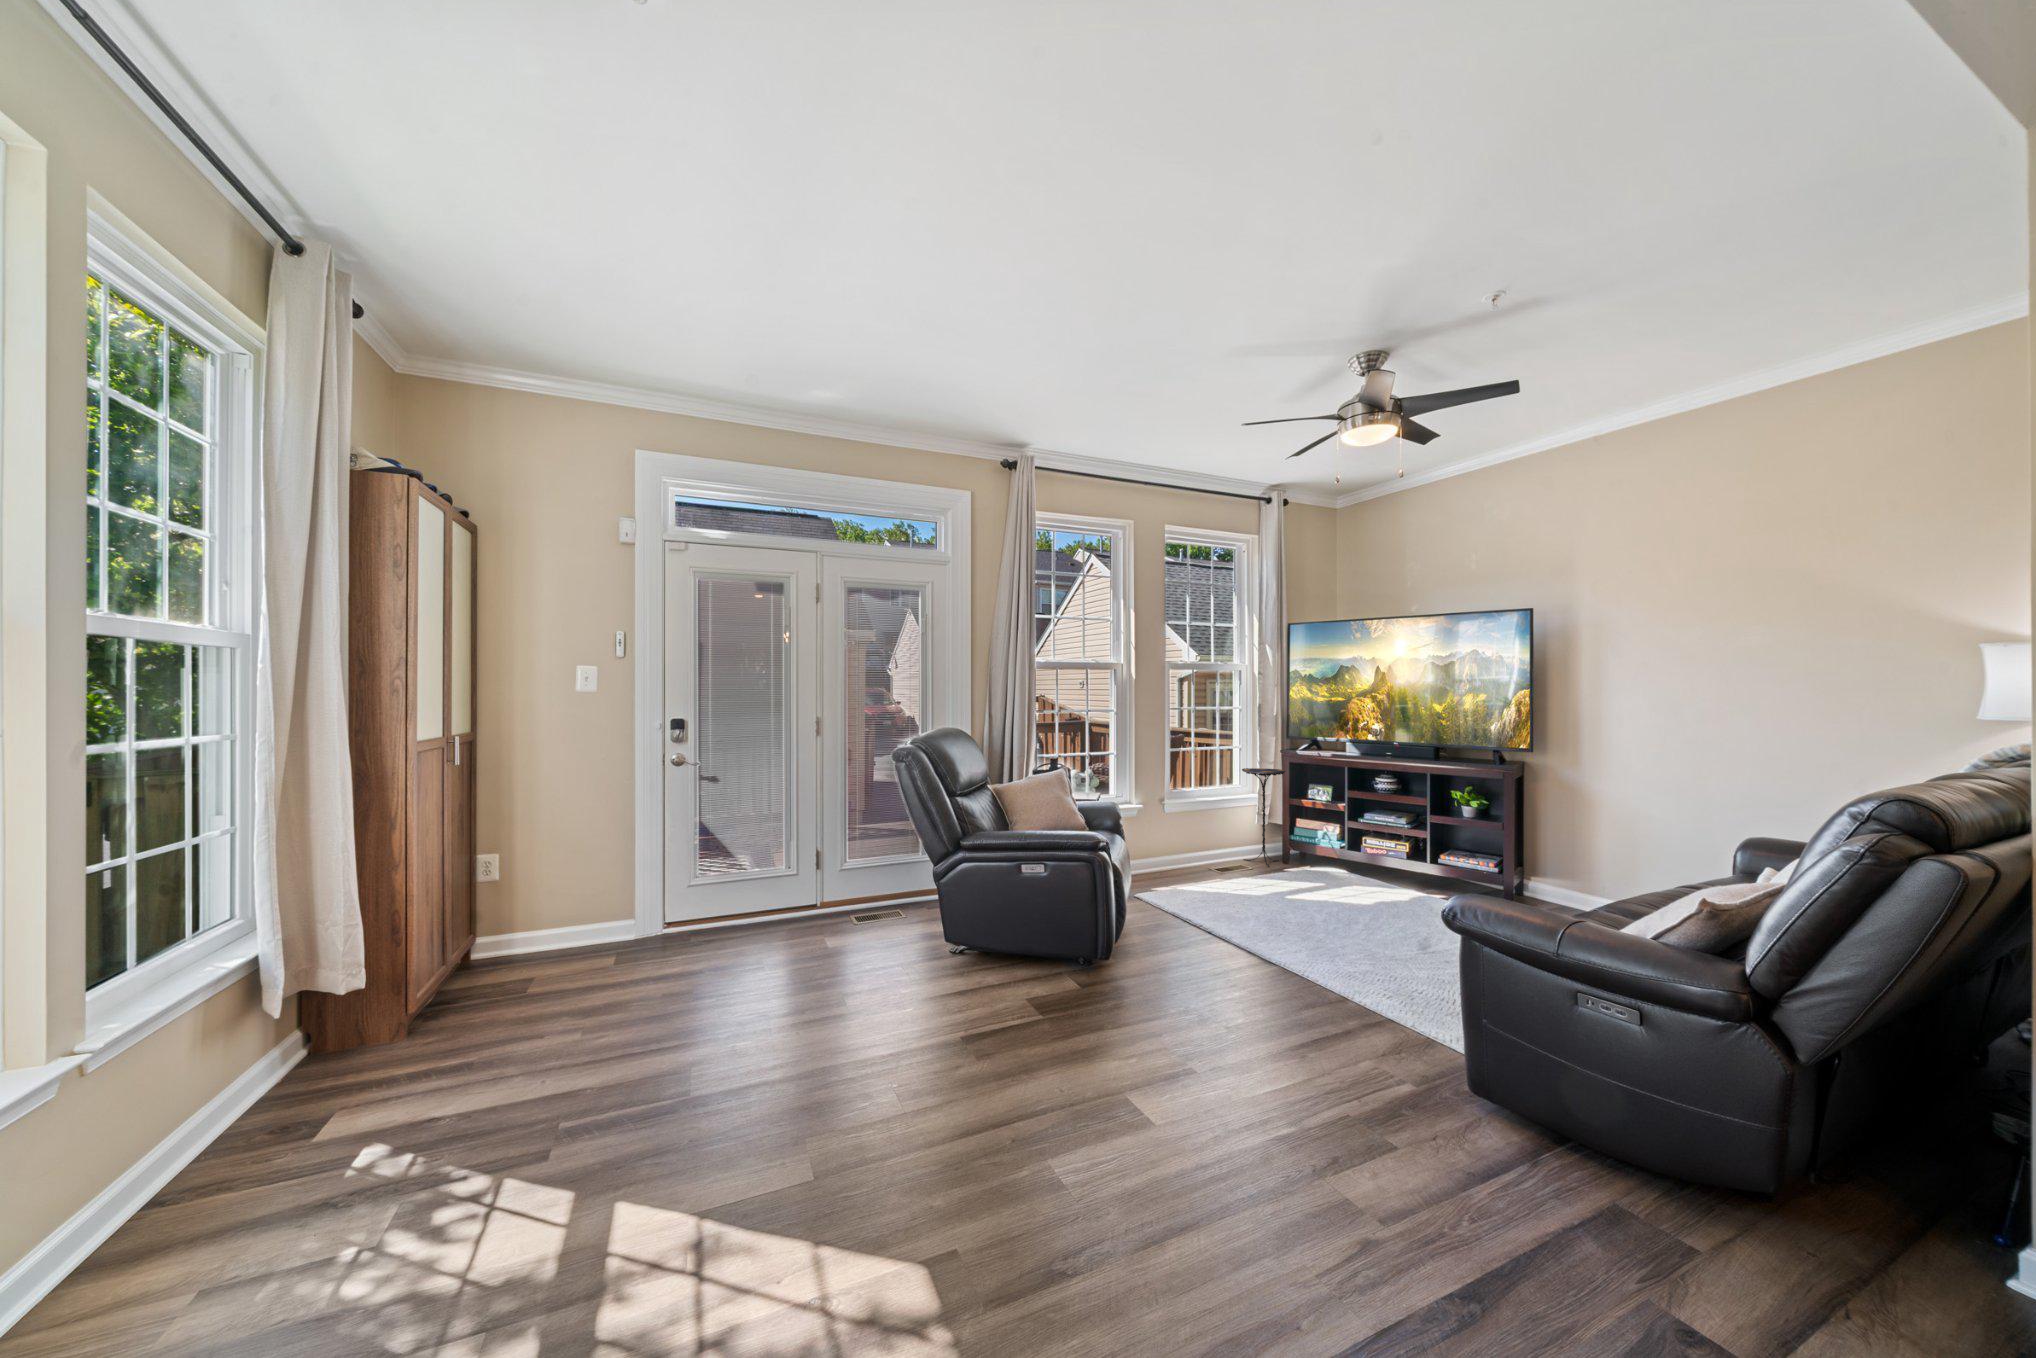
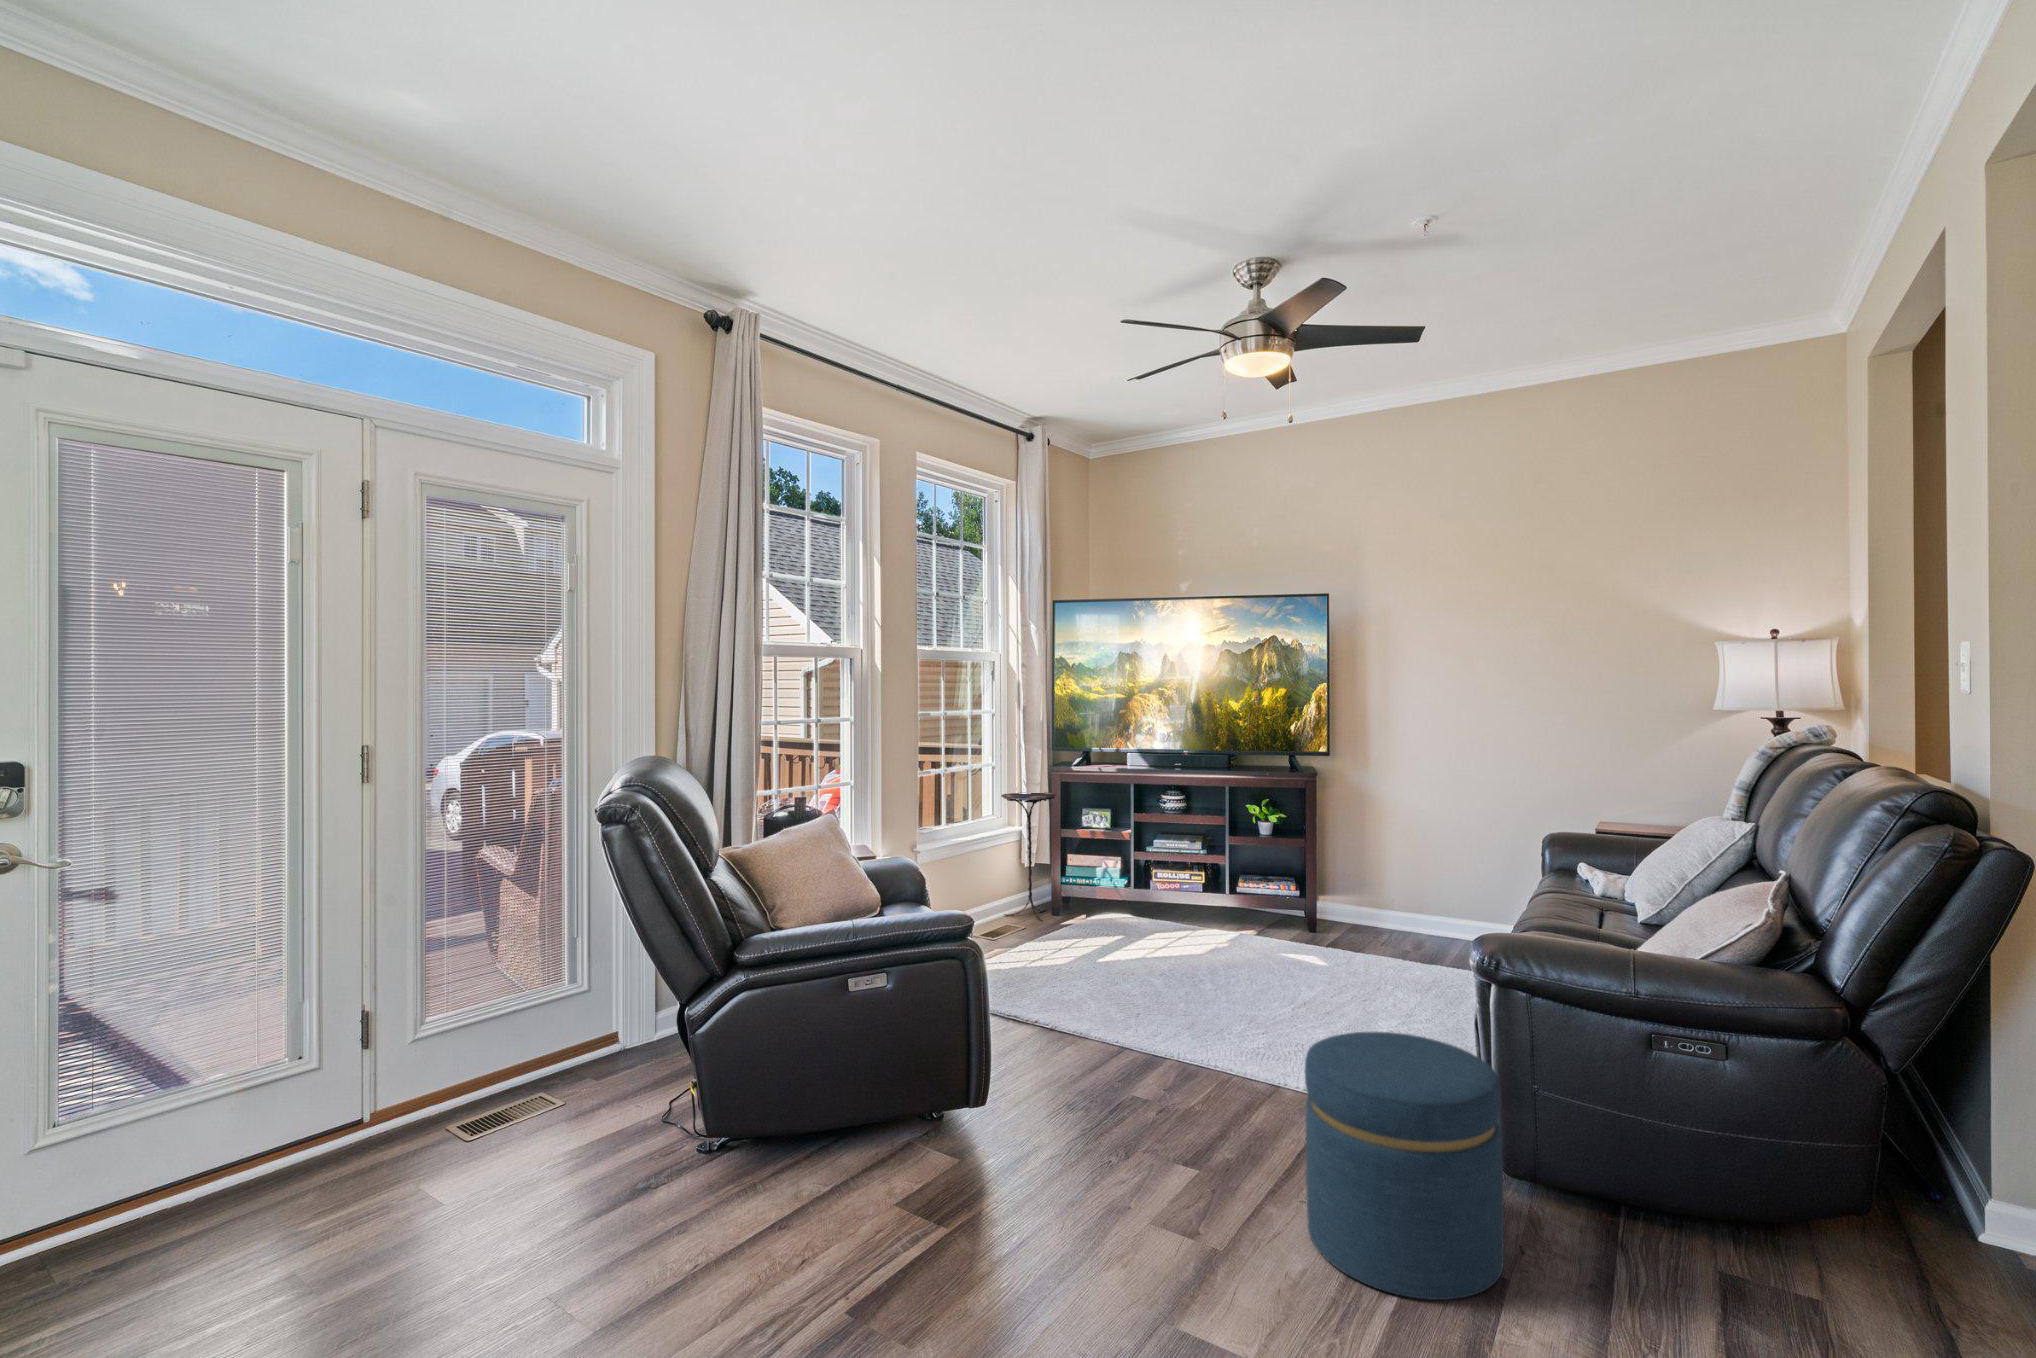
ottoman: none [1255,945,1399,1139] -> present [1305,1032,1504,1300]

